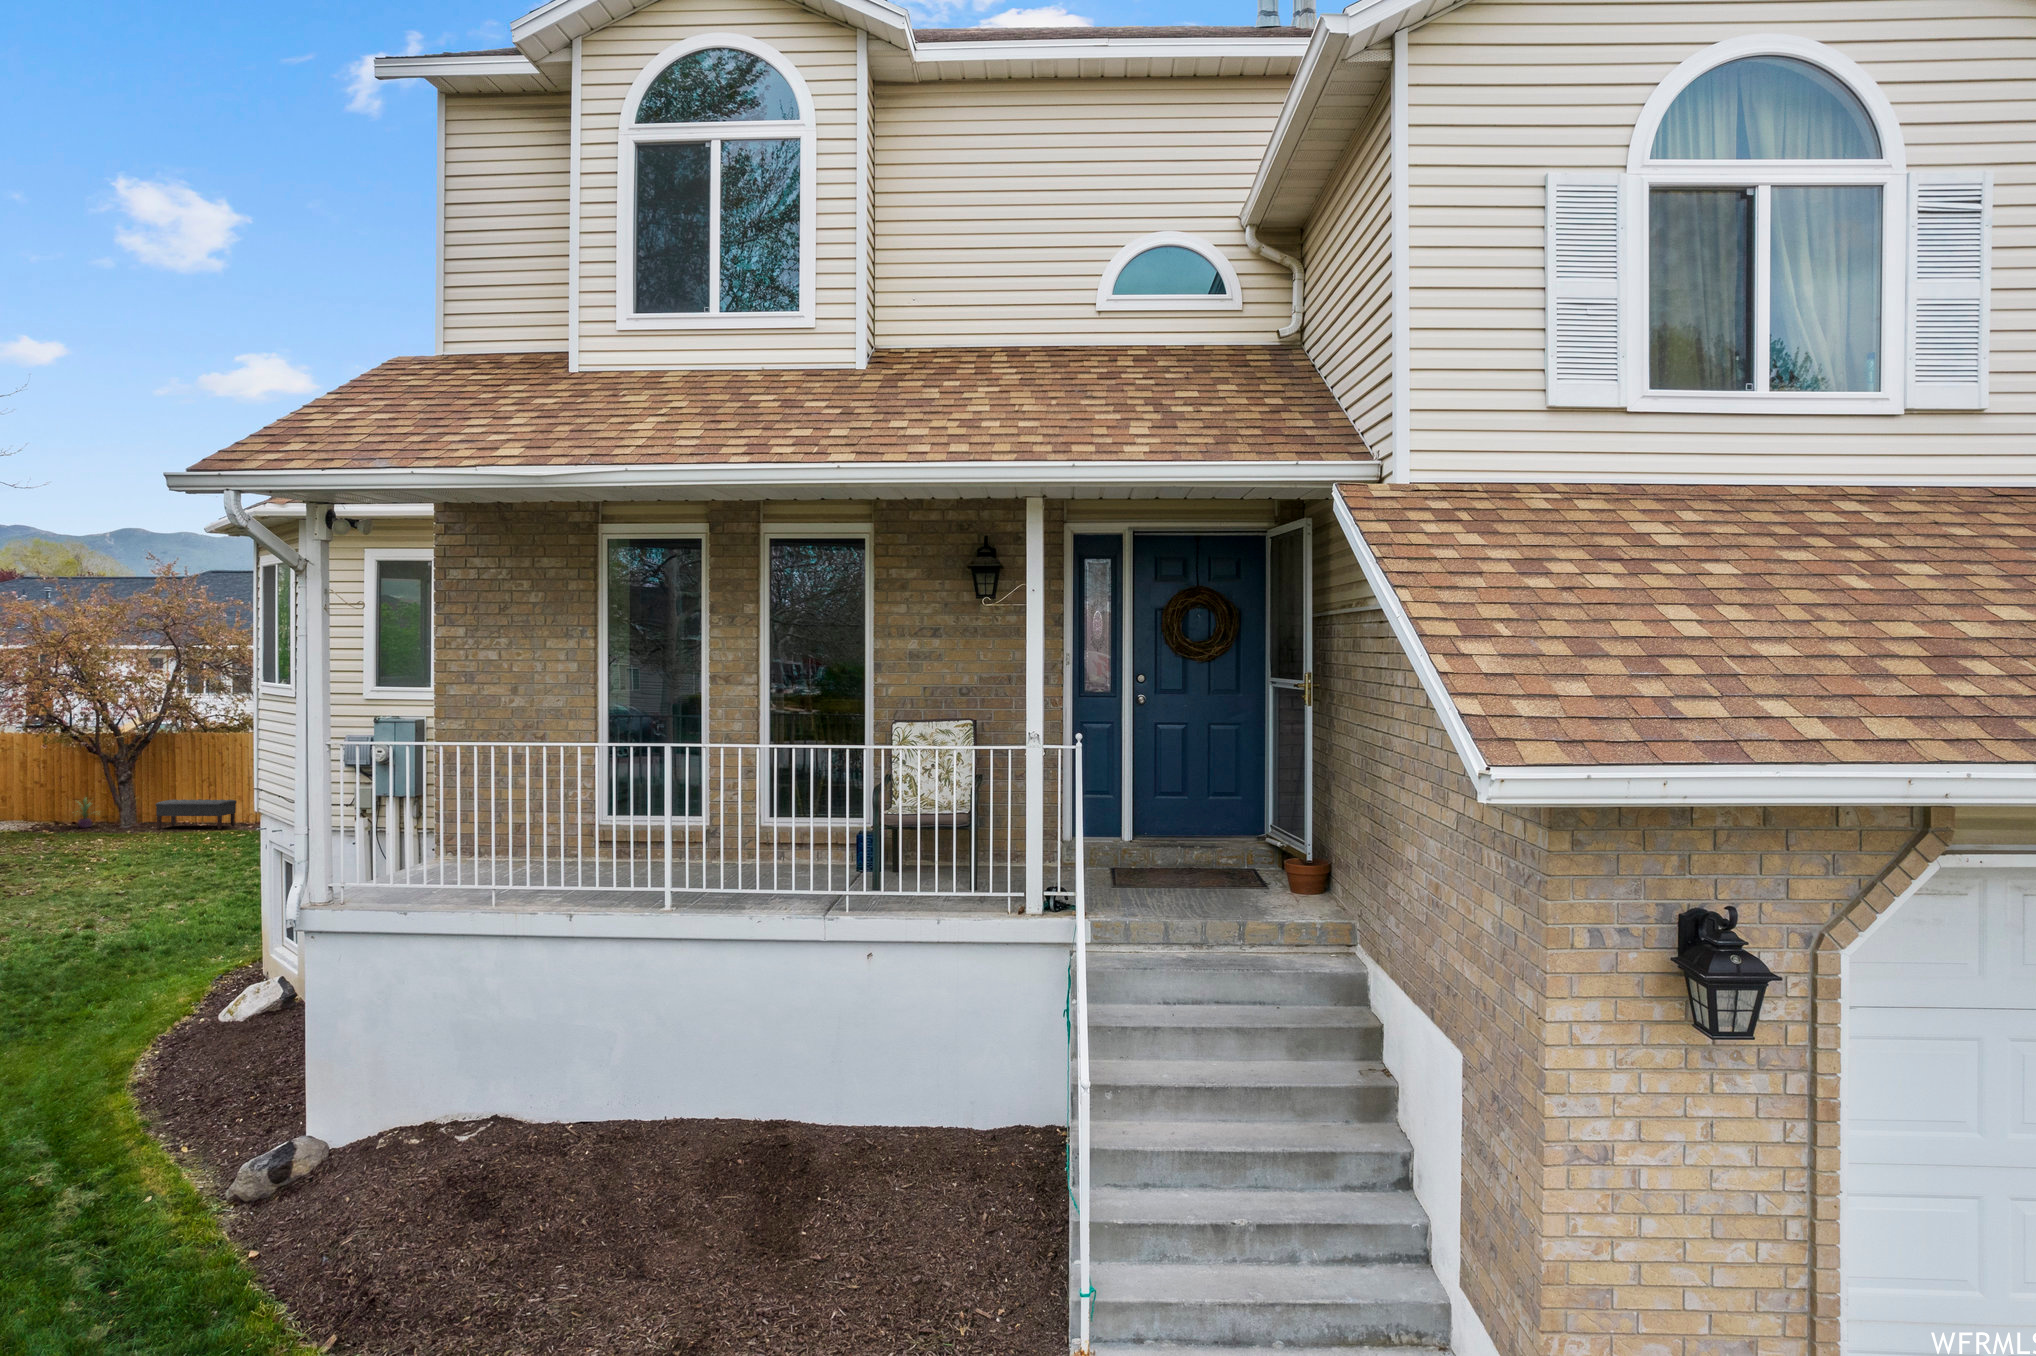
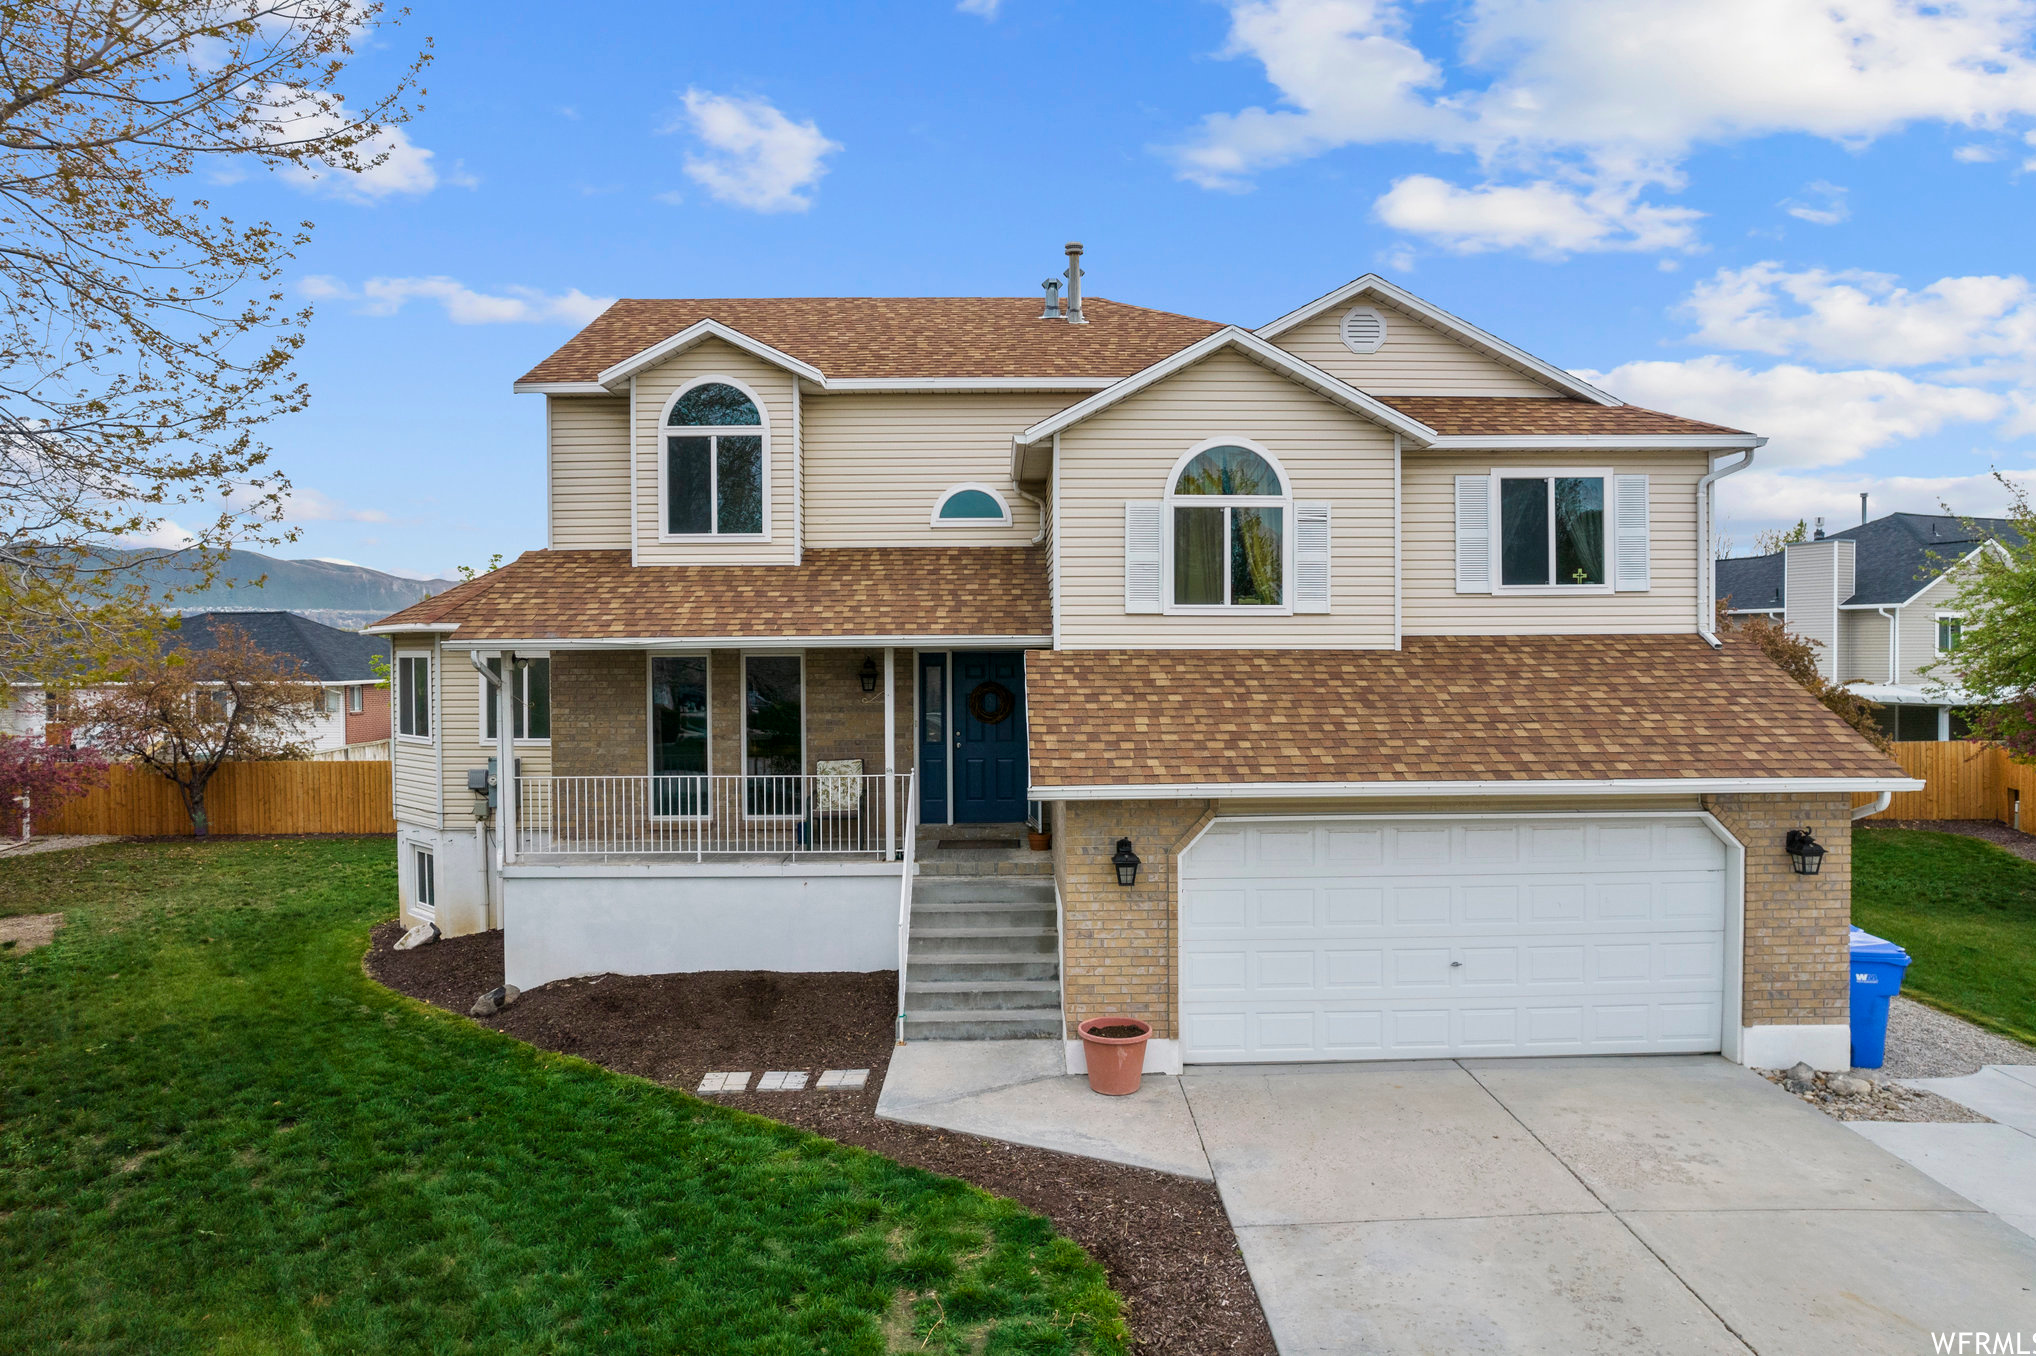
bench: present [155,799,236,829] -> none [257,811,320,835]

